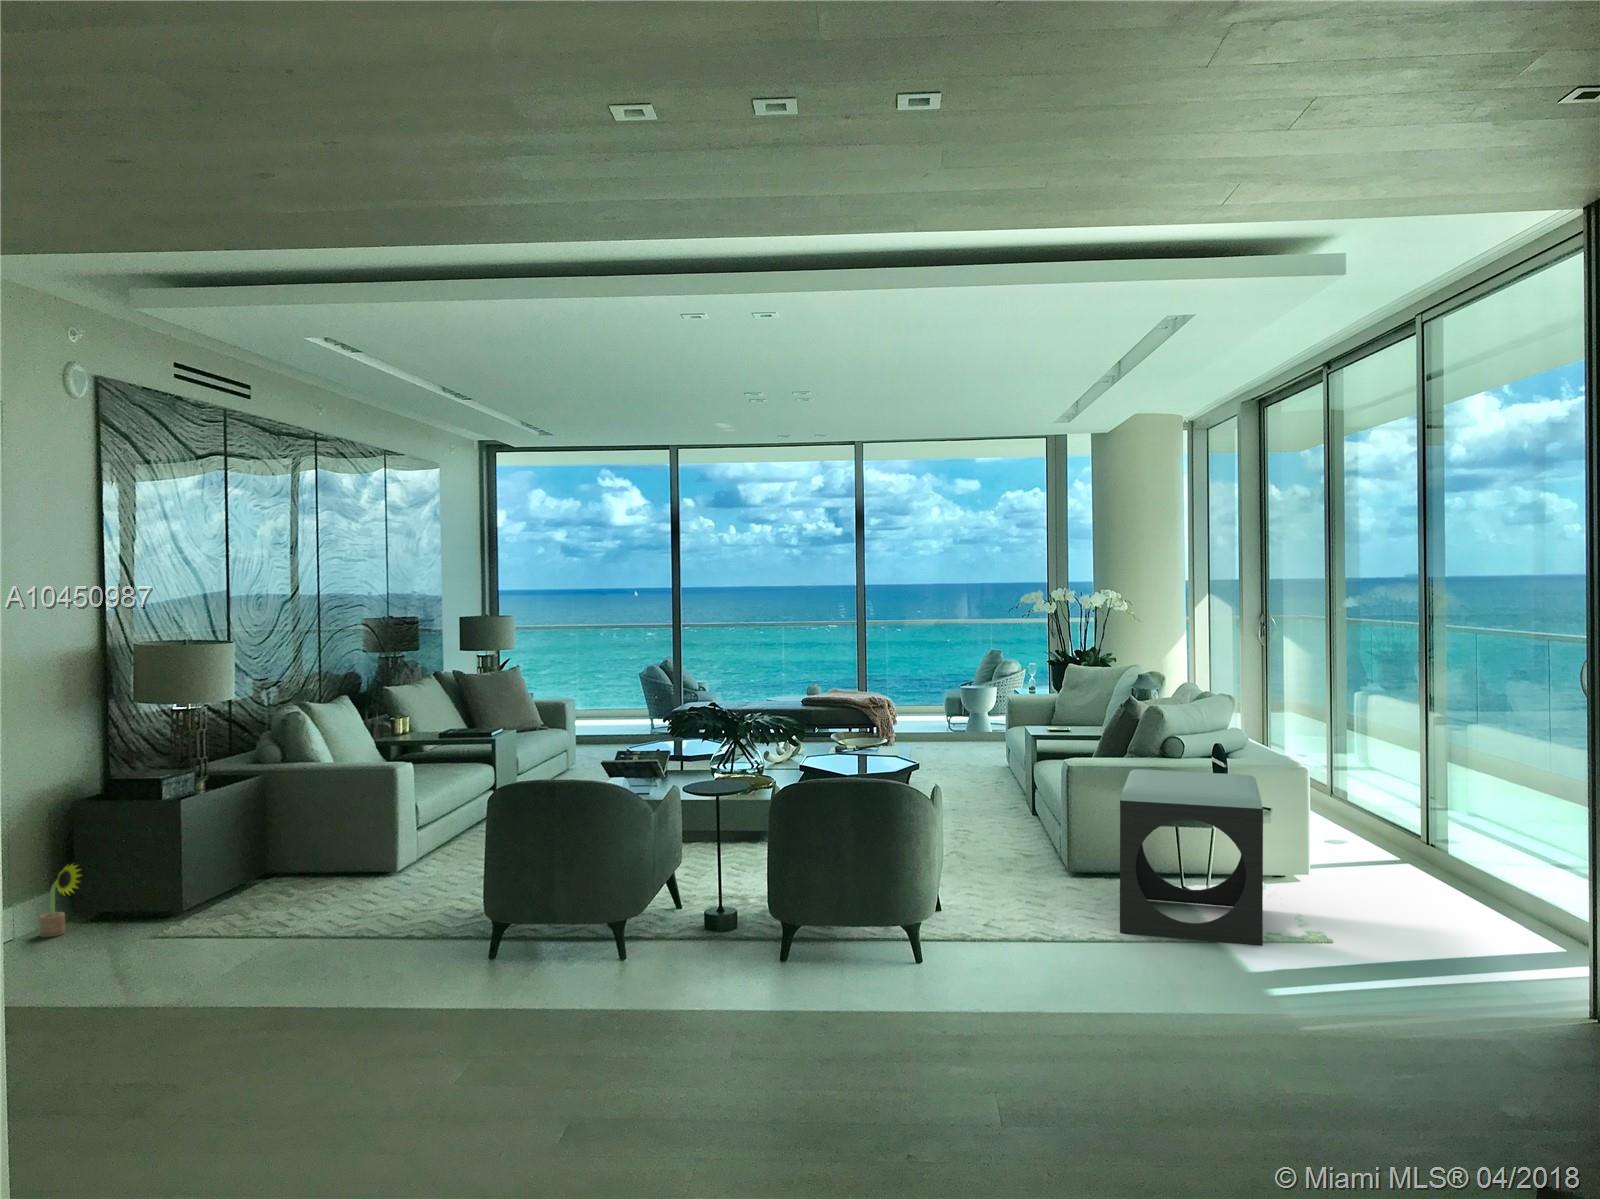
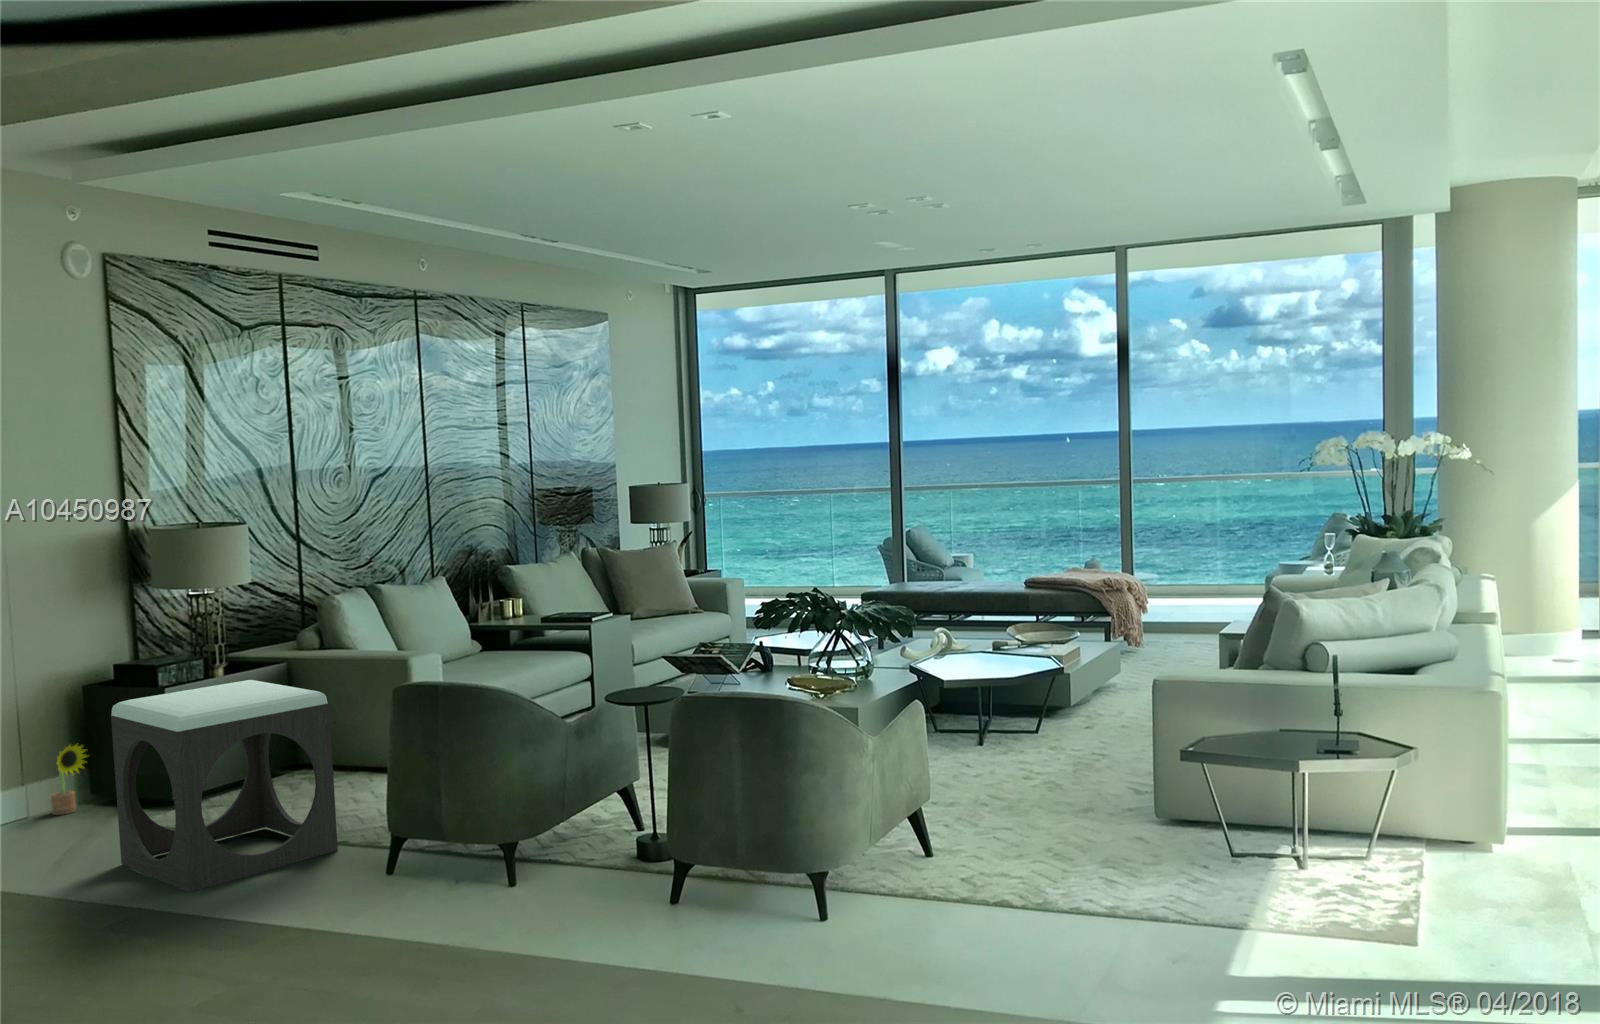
footstool: present [1120,769,1263,946] -> present [111,680,338,892]

